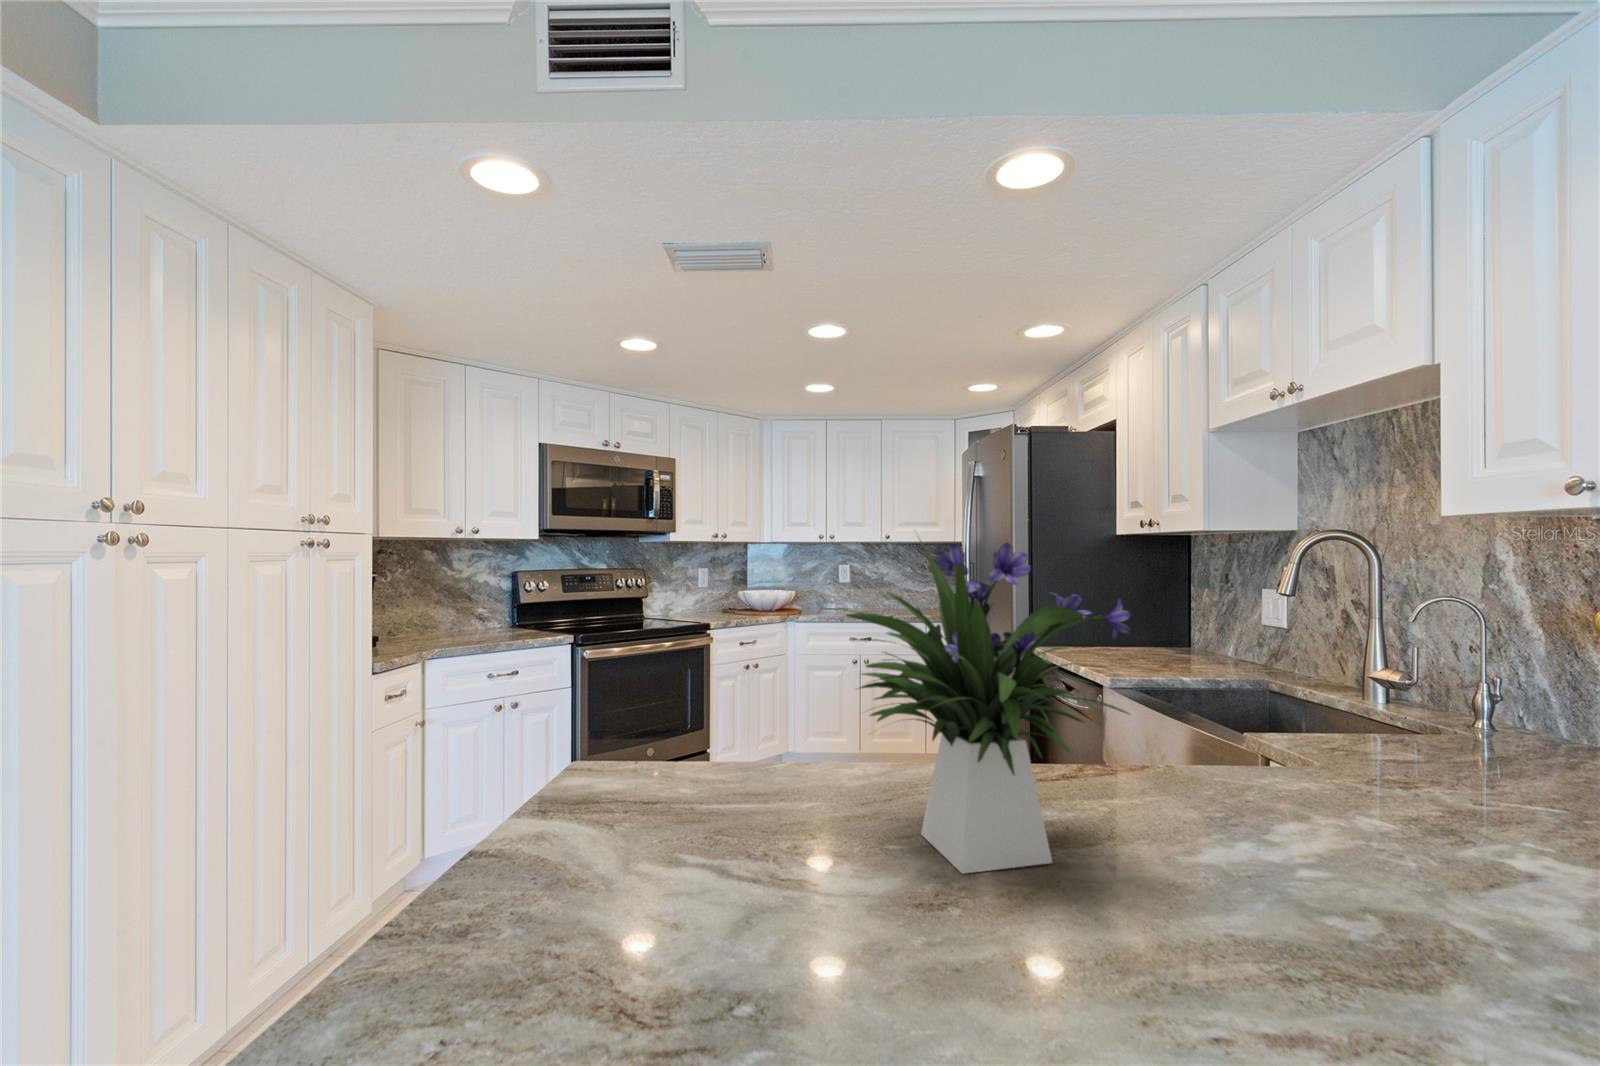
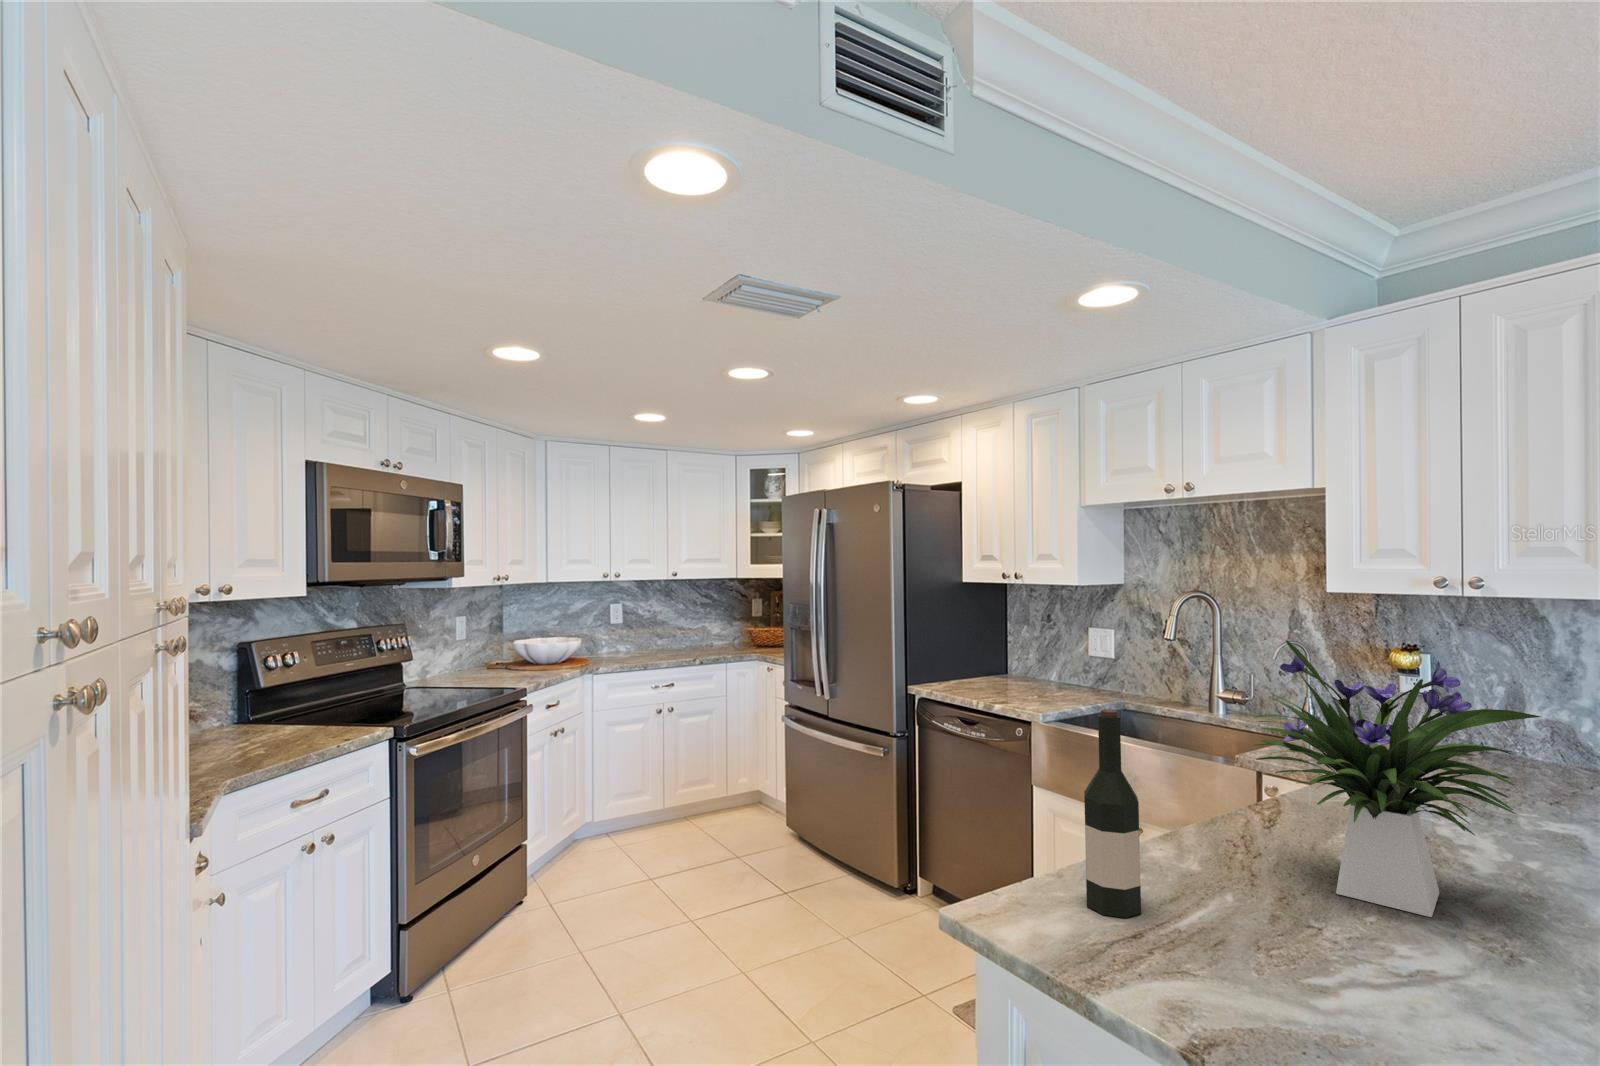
wine bottle: none [652,594,707,800] -> present [1084,709,1141,918]

